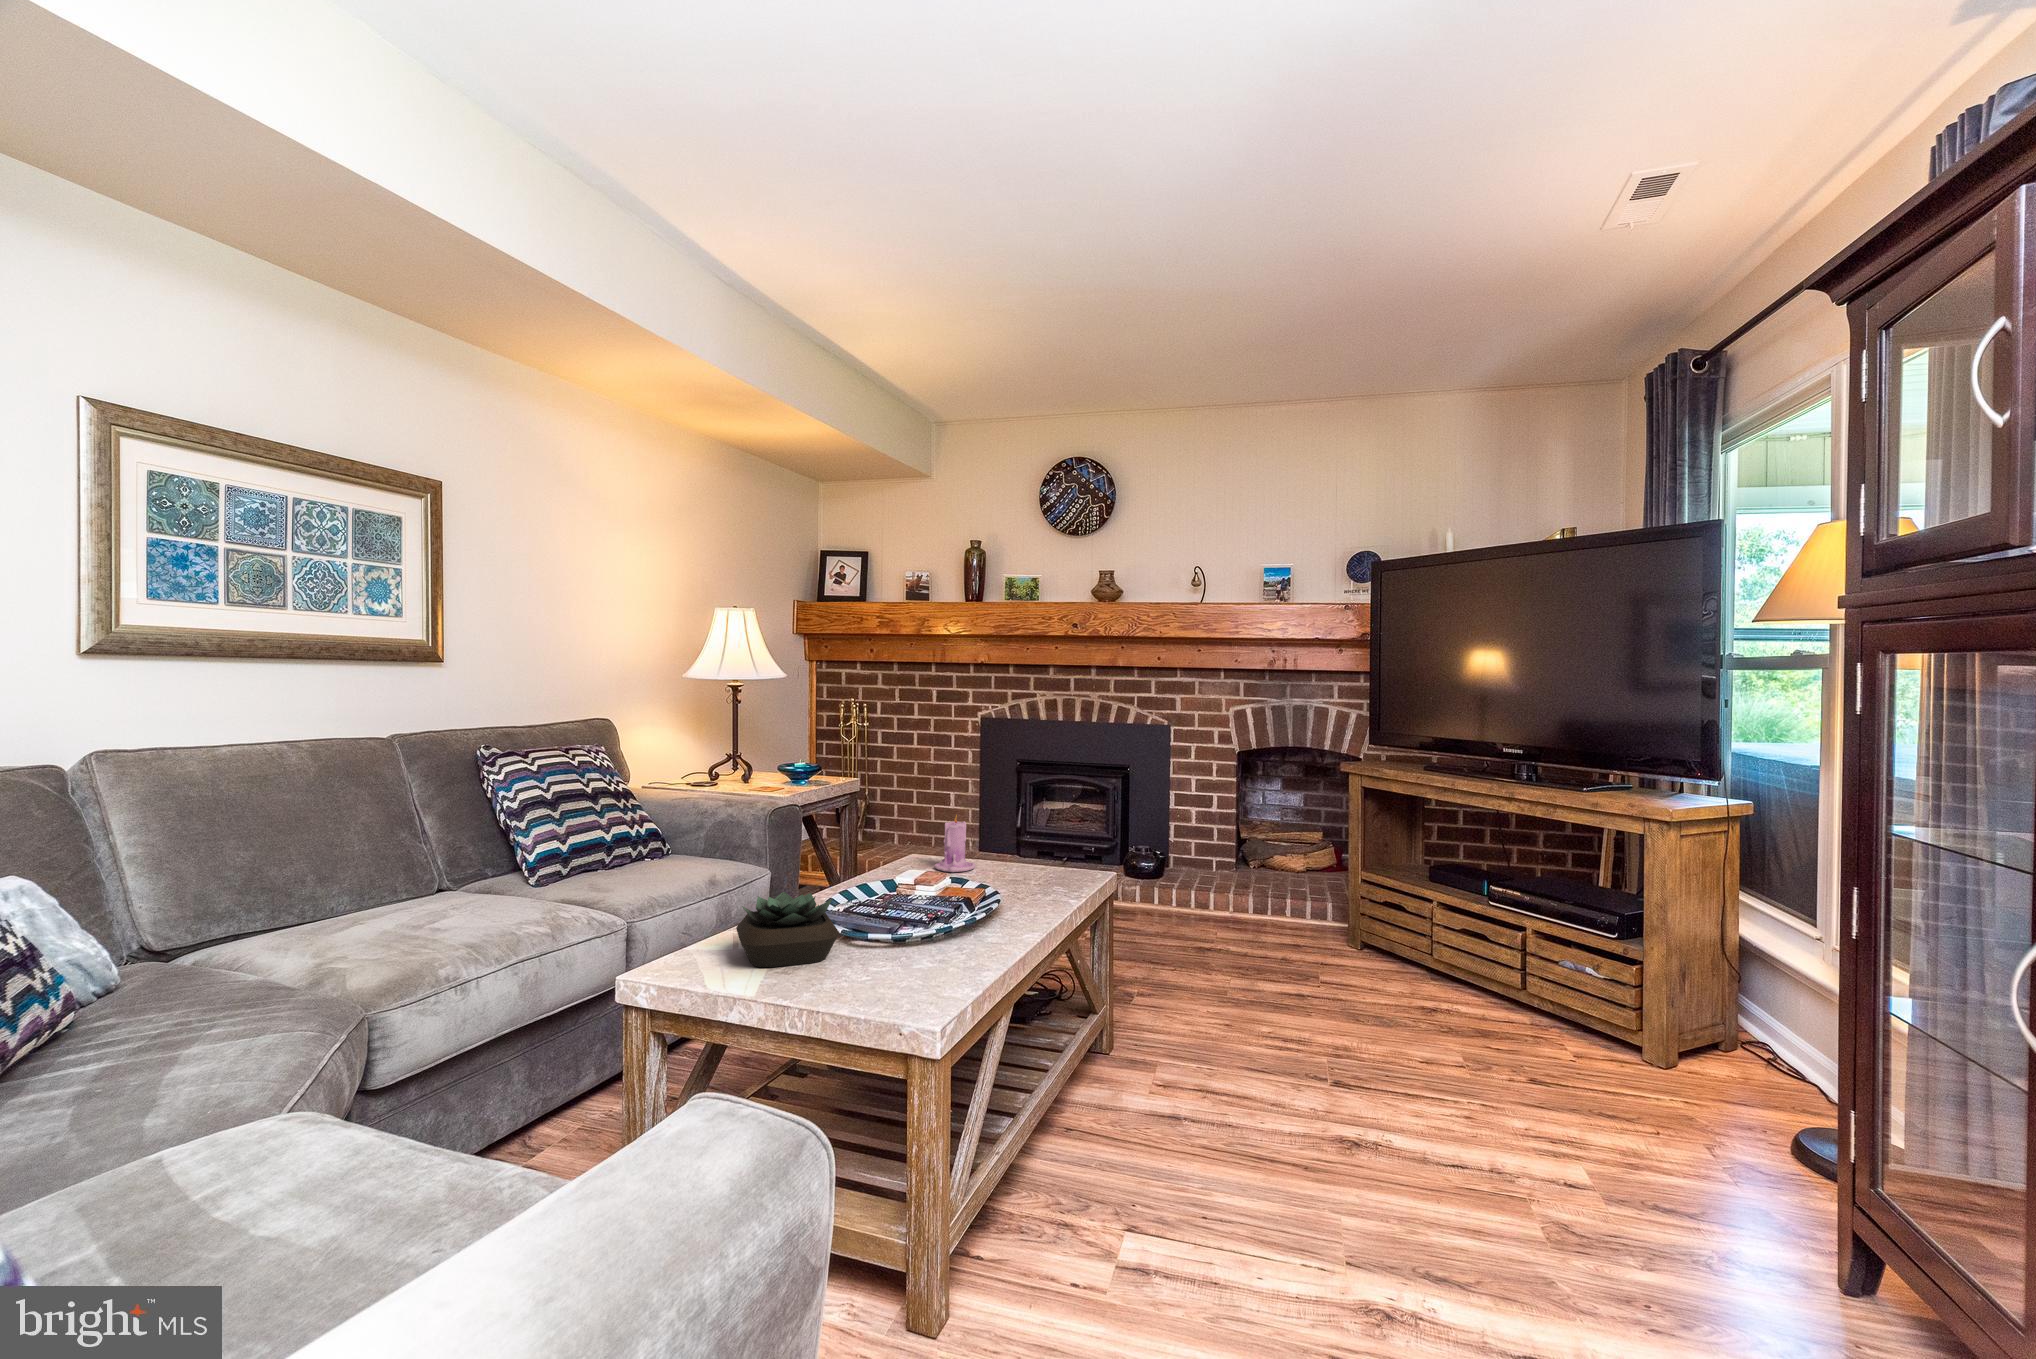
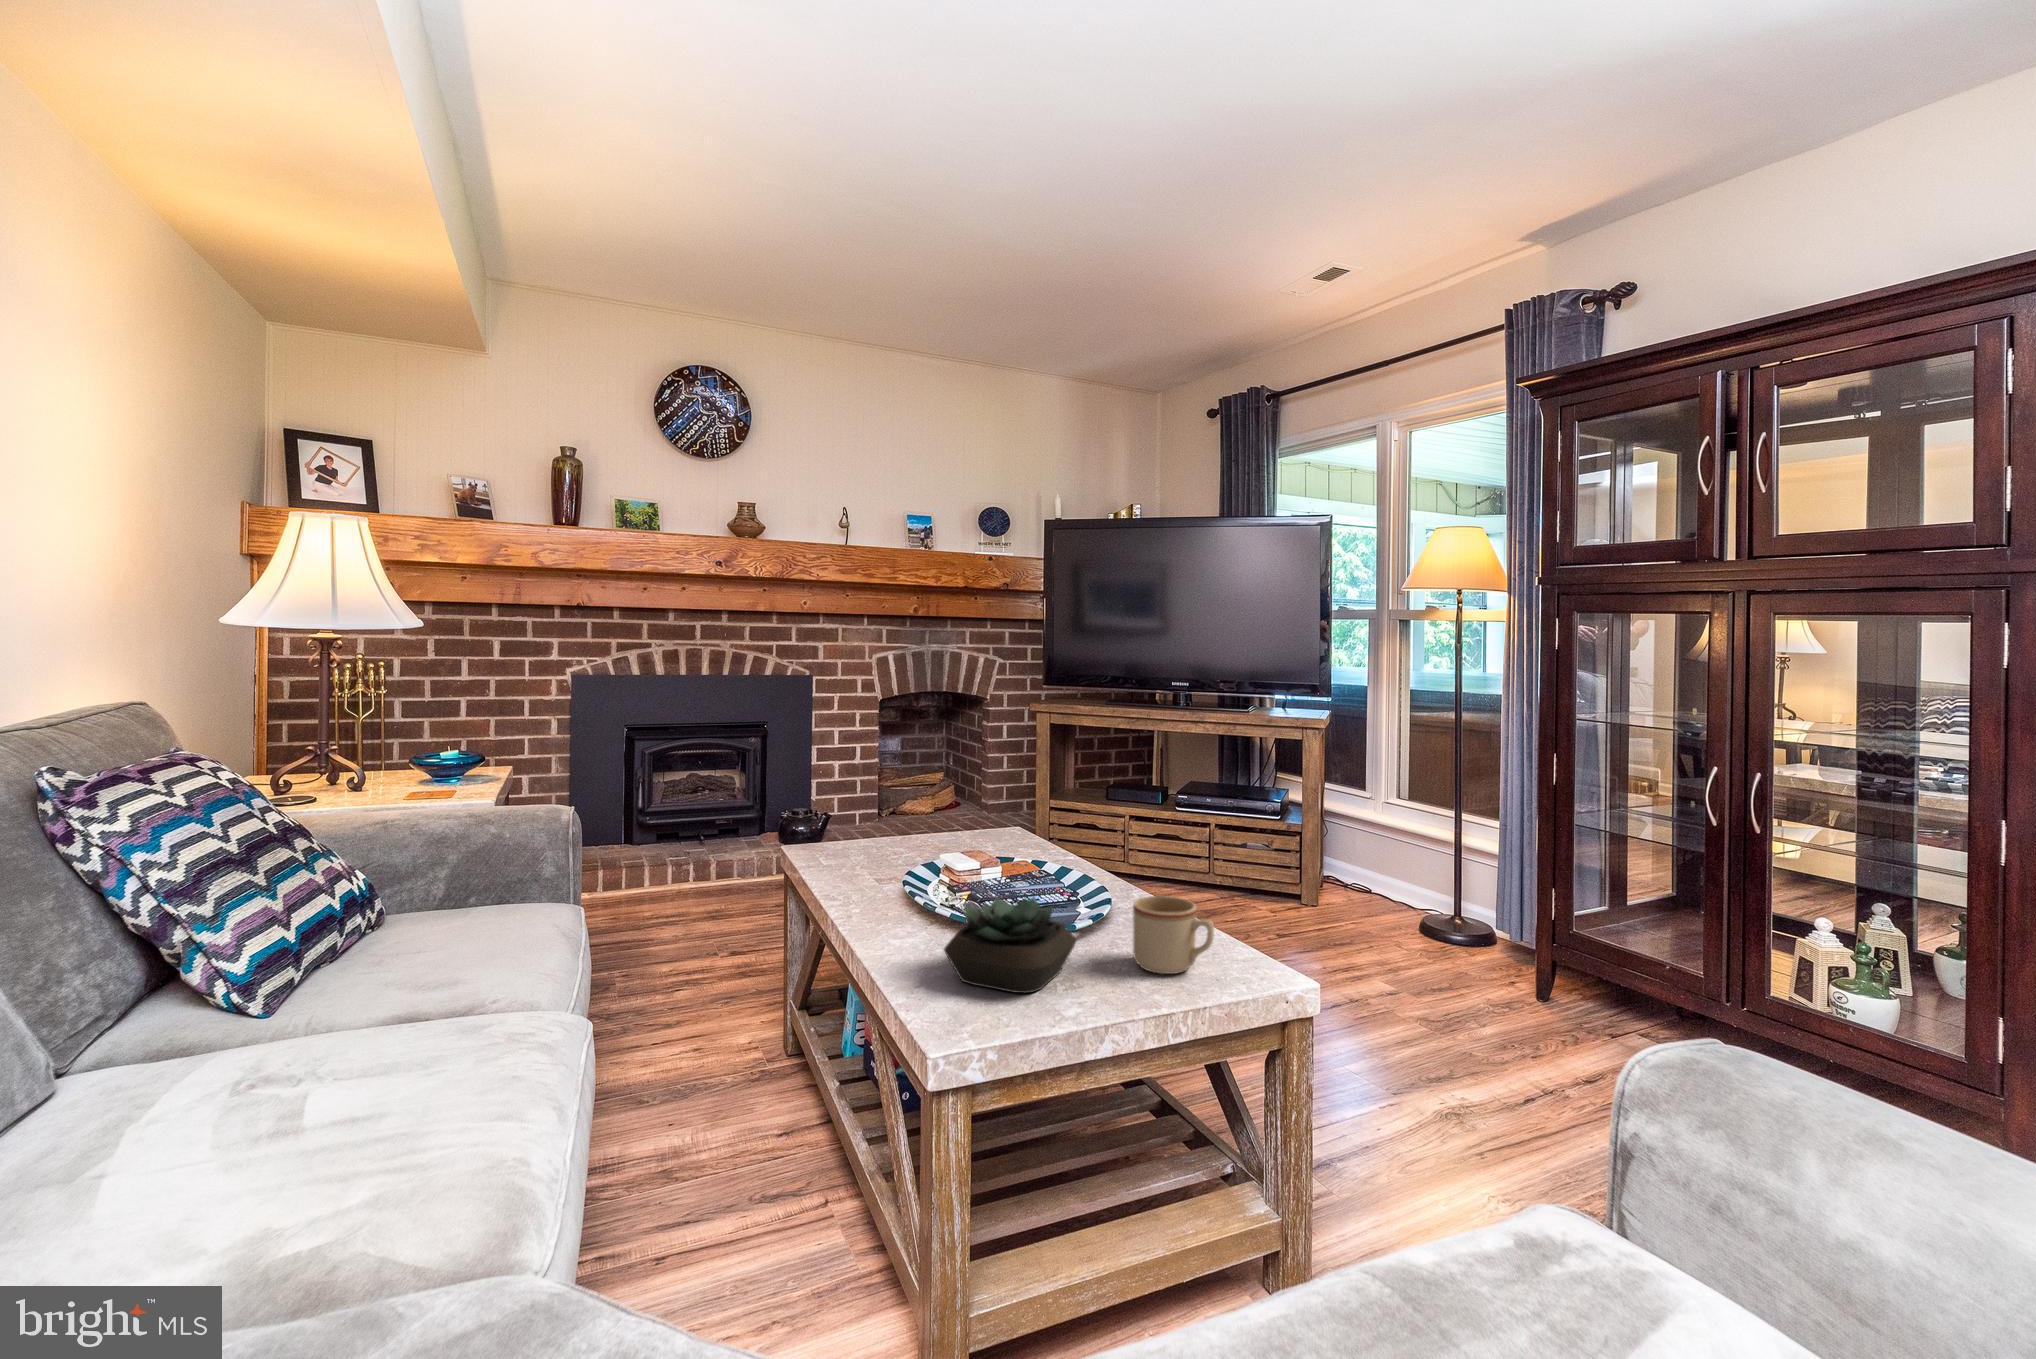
candle: present [935,815,975,872] -> none [846,791,893,858]
mug: none [854,915,912,987] -> present [1133,896,1214,974]

